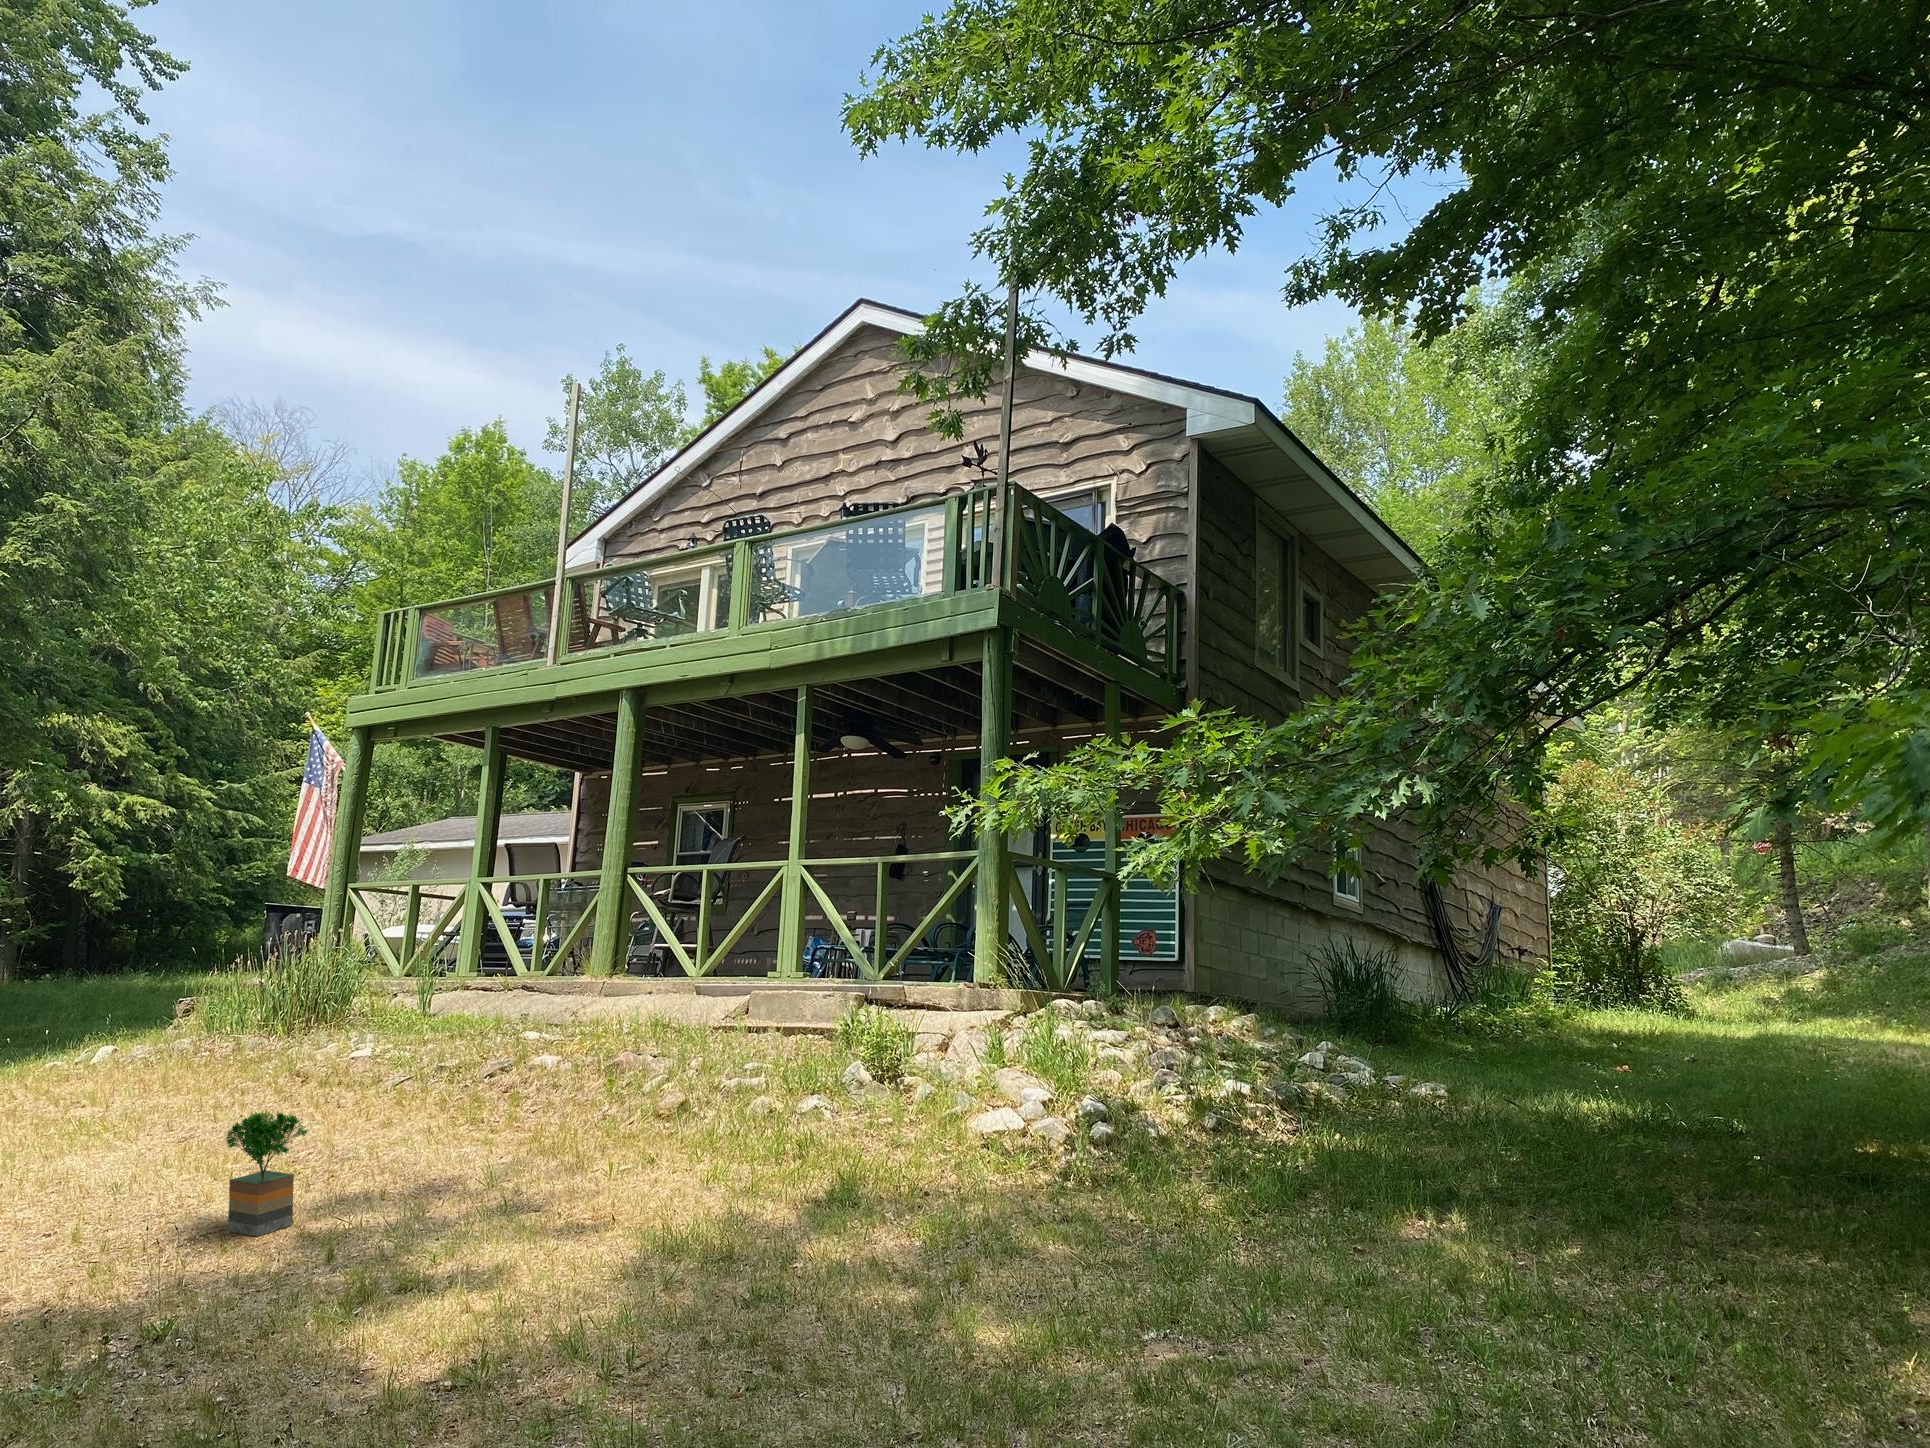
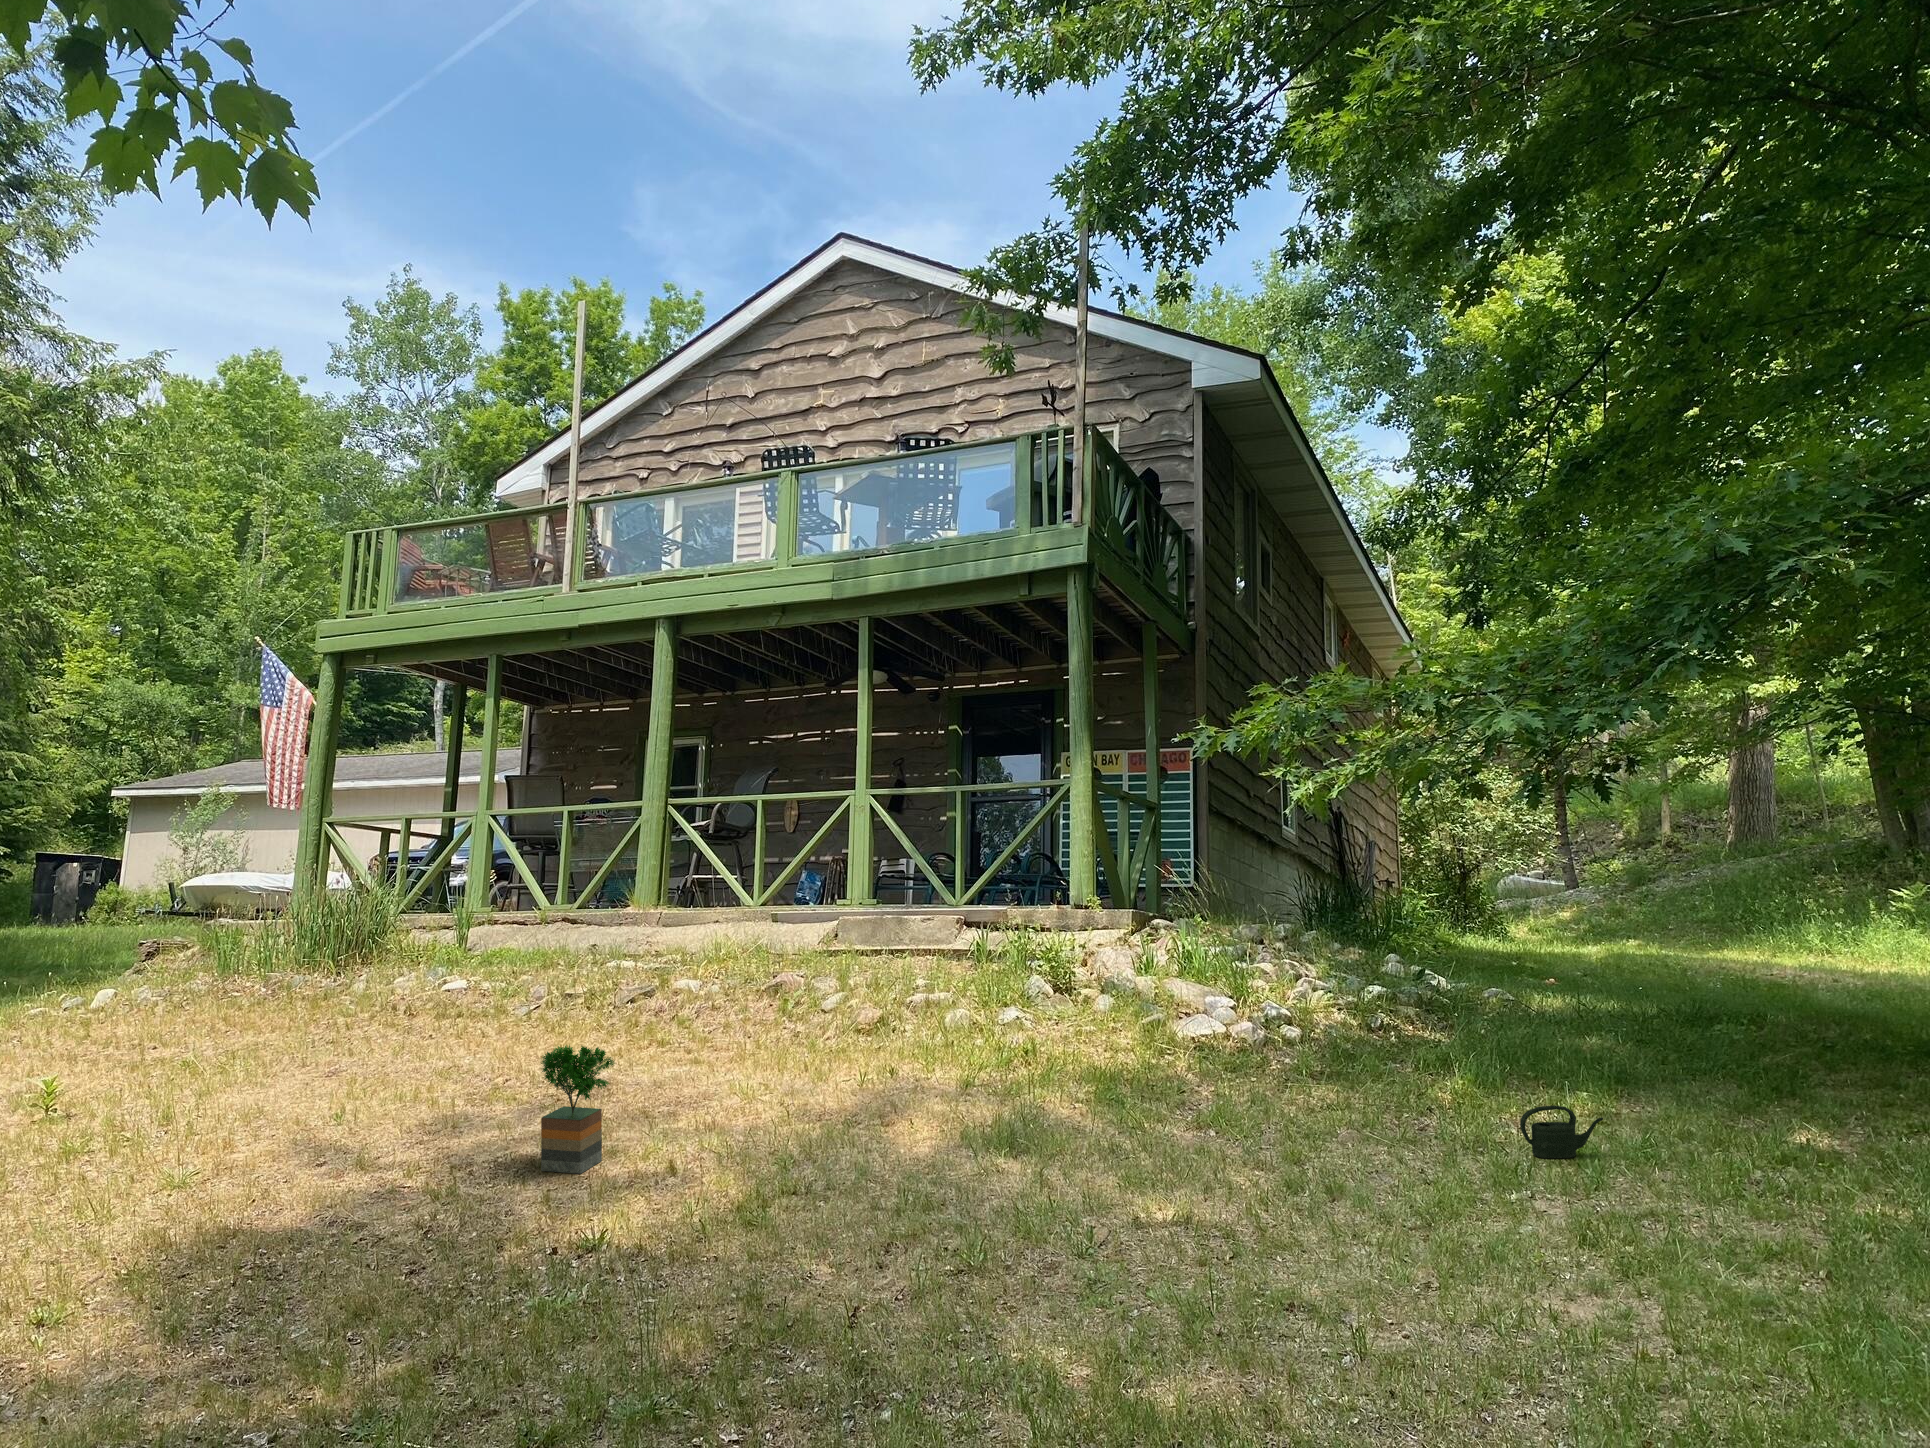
watering can: none [1189,1225,1282,1285] -> present [1520,1105,1603,1158]

